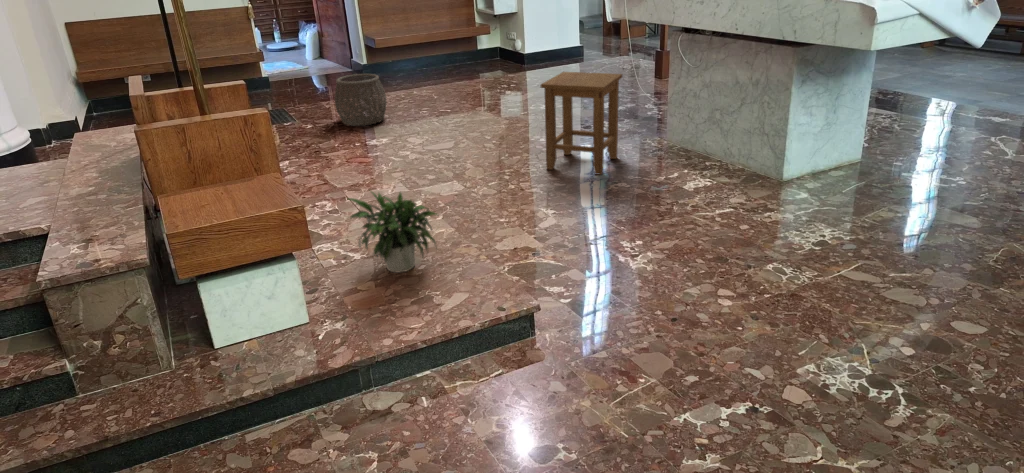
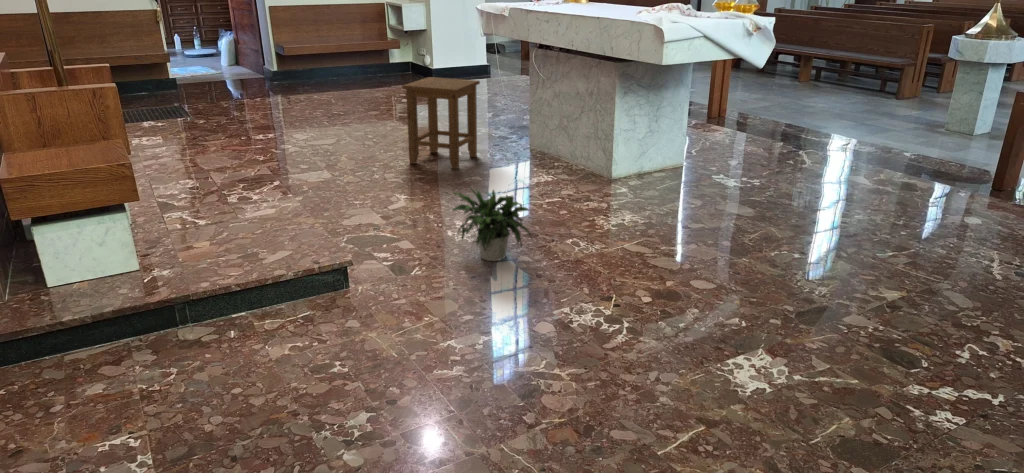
woven basket: present [334,74,387,126] -> none [227,75,279,123]
potted plant: present [348,190,437,272] -> present [453,189,531,261]

